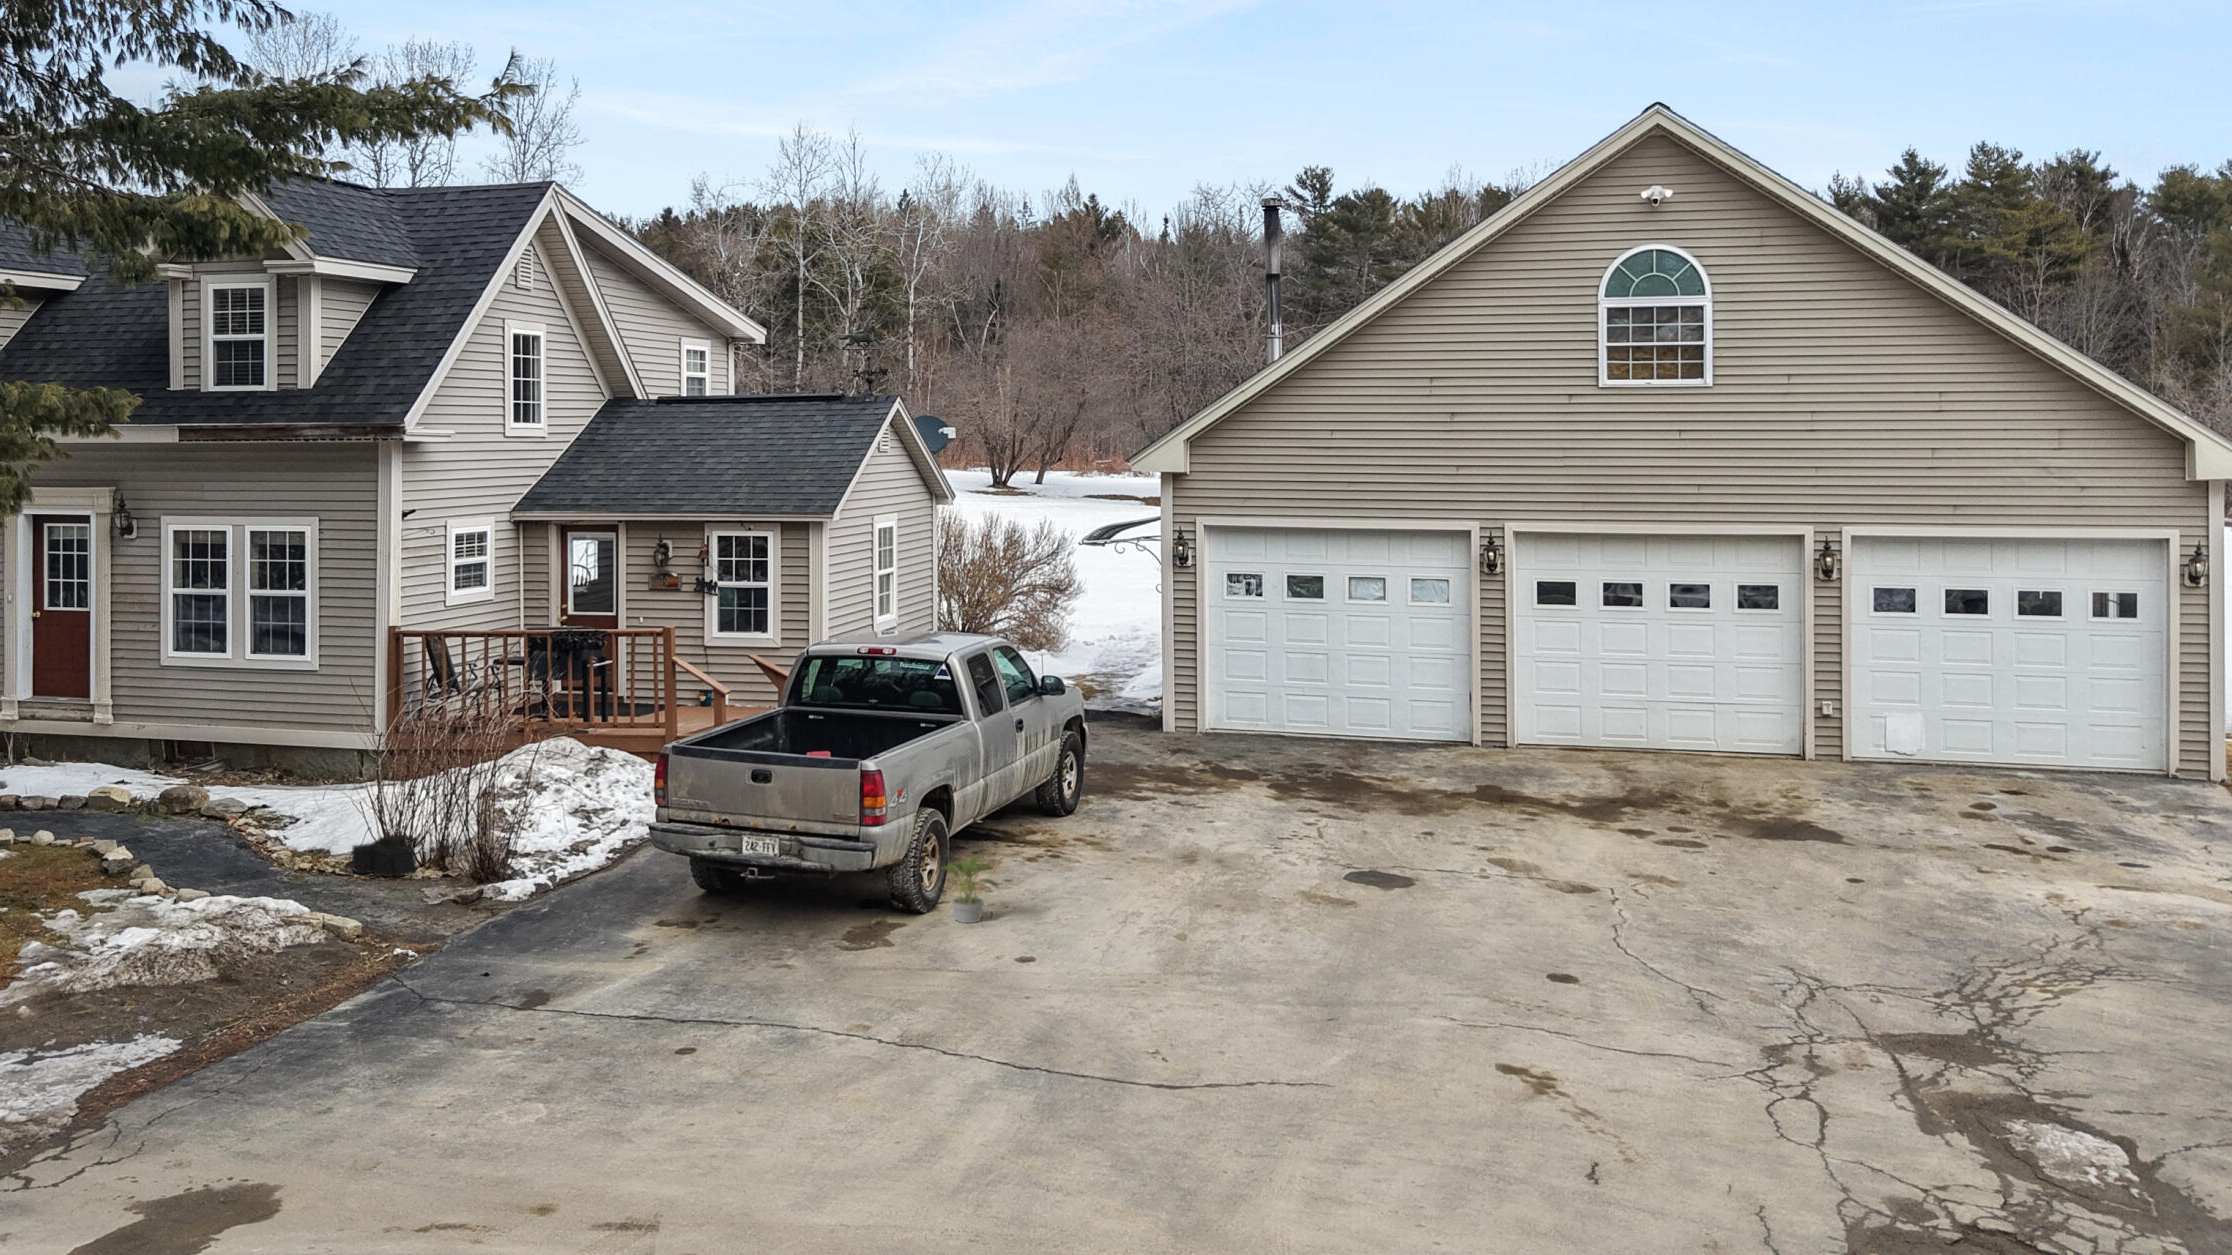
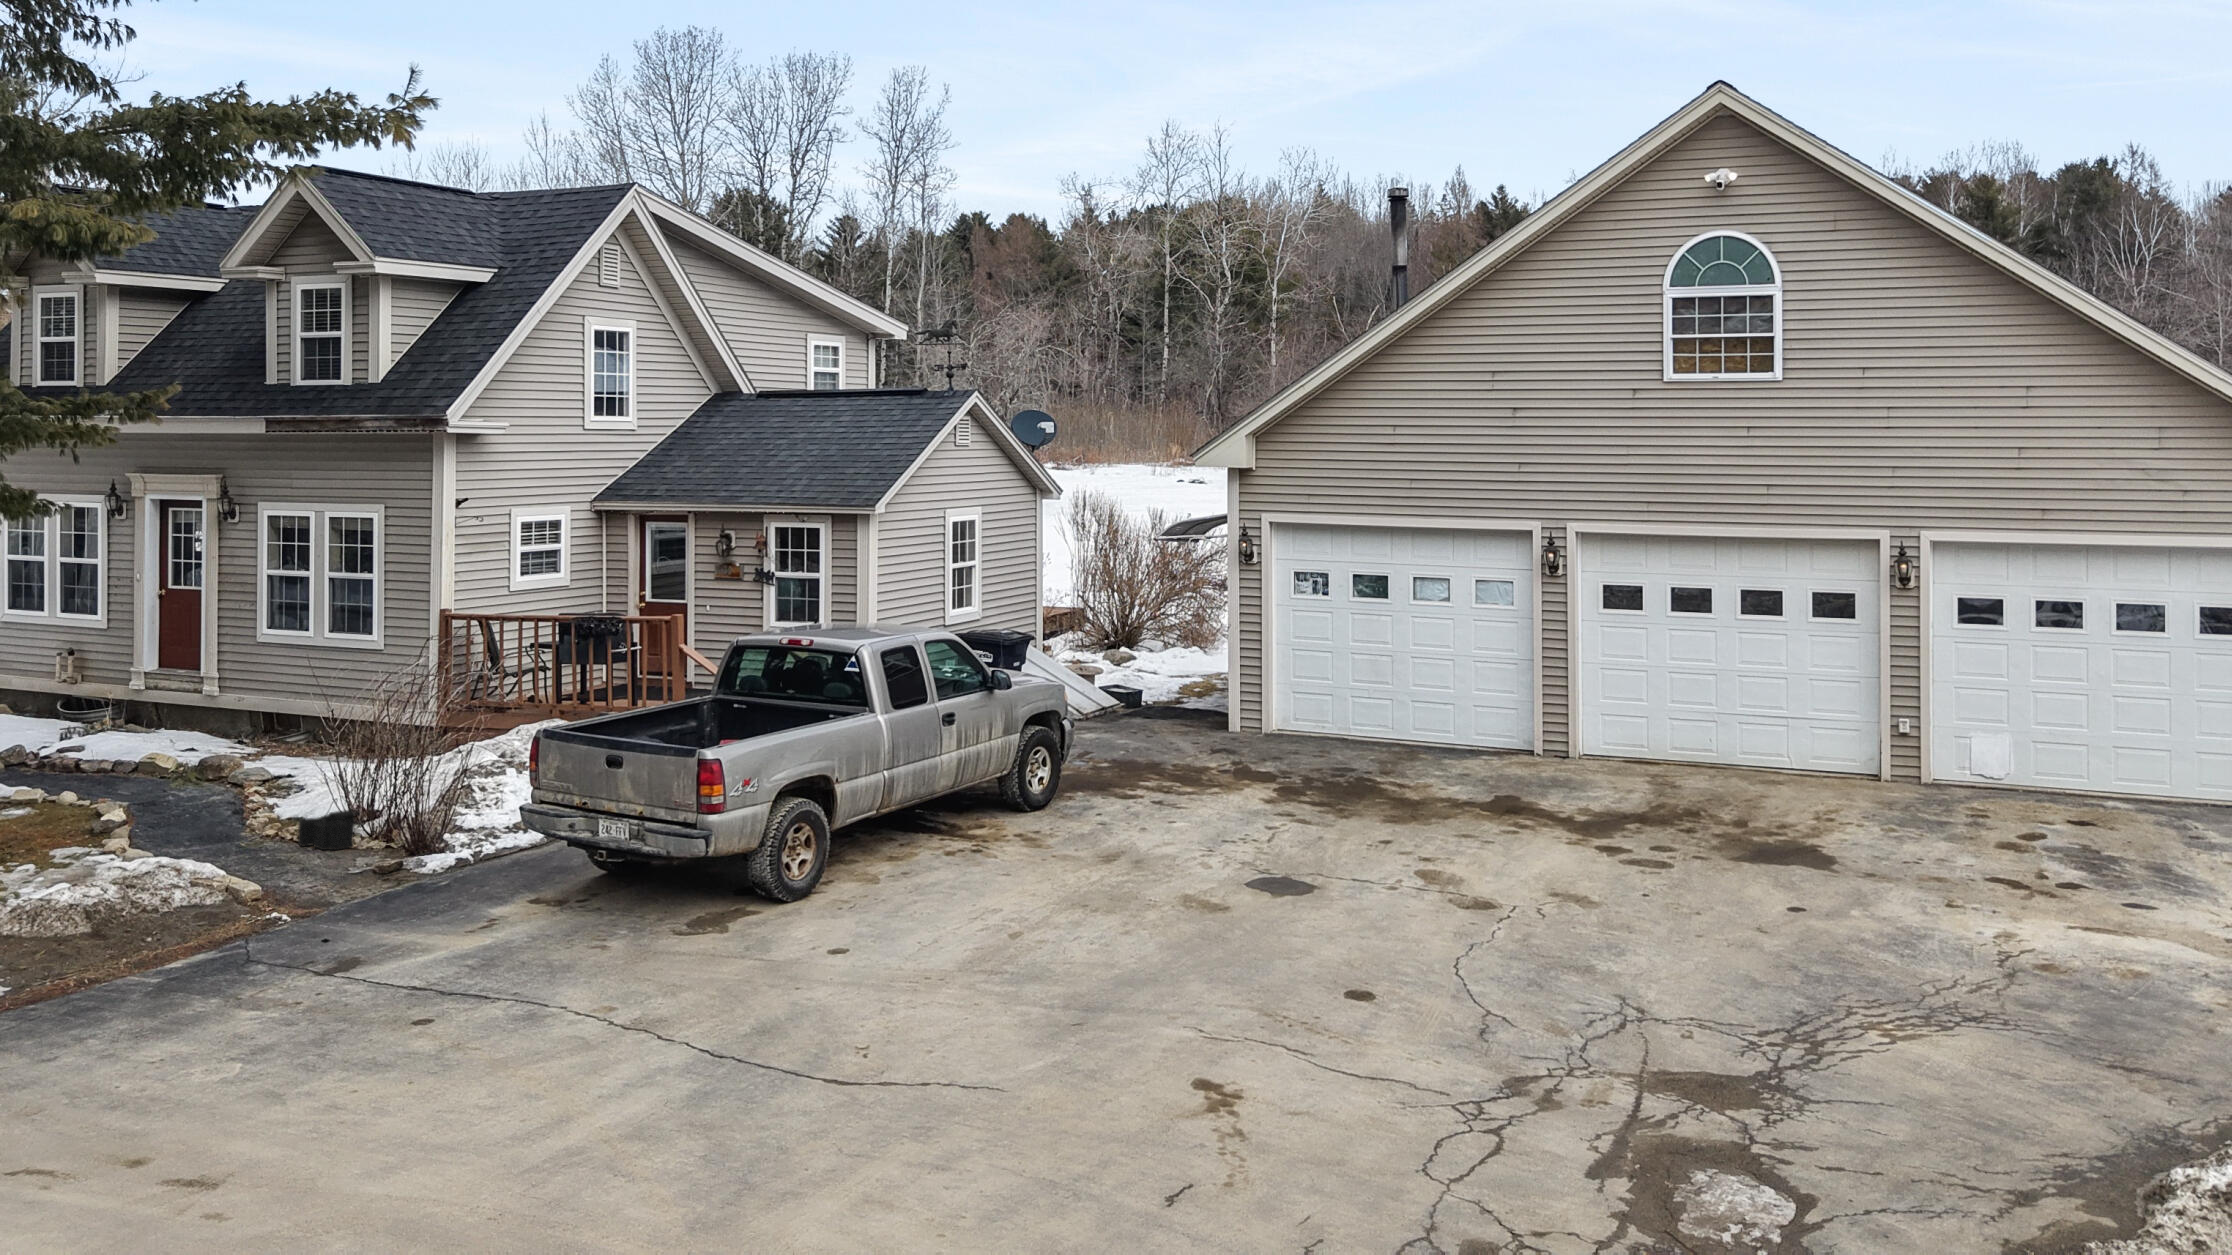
potted plant: present [944,855,998,923] -> none [794,848,854,915]

